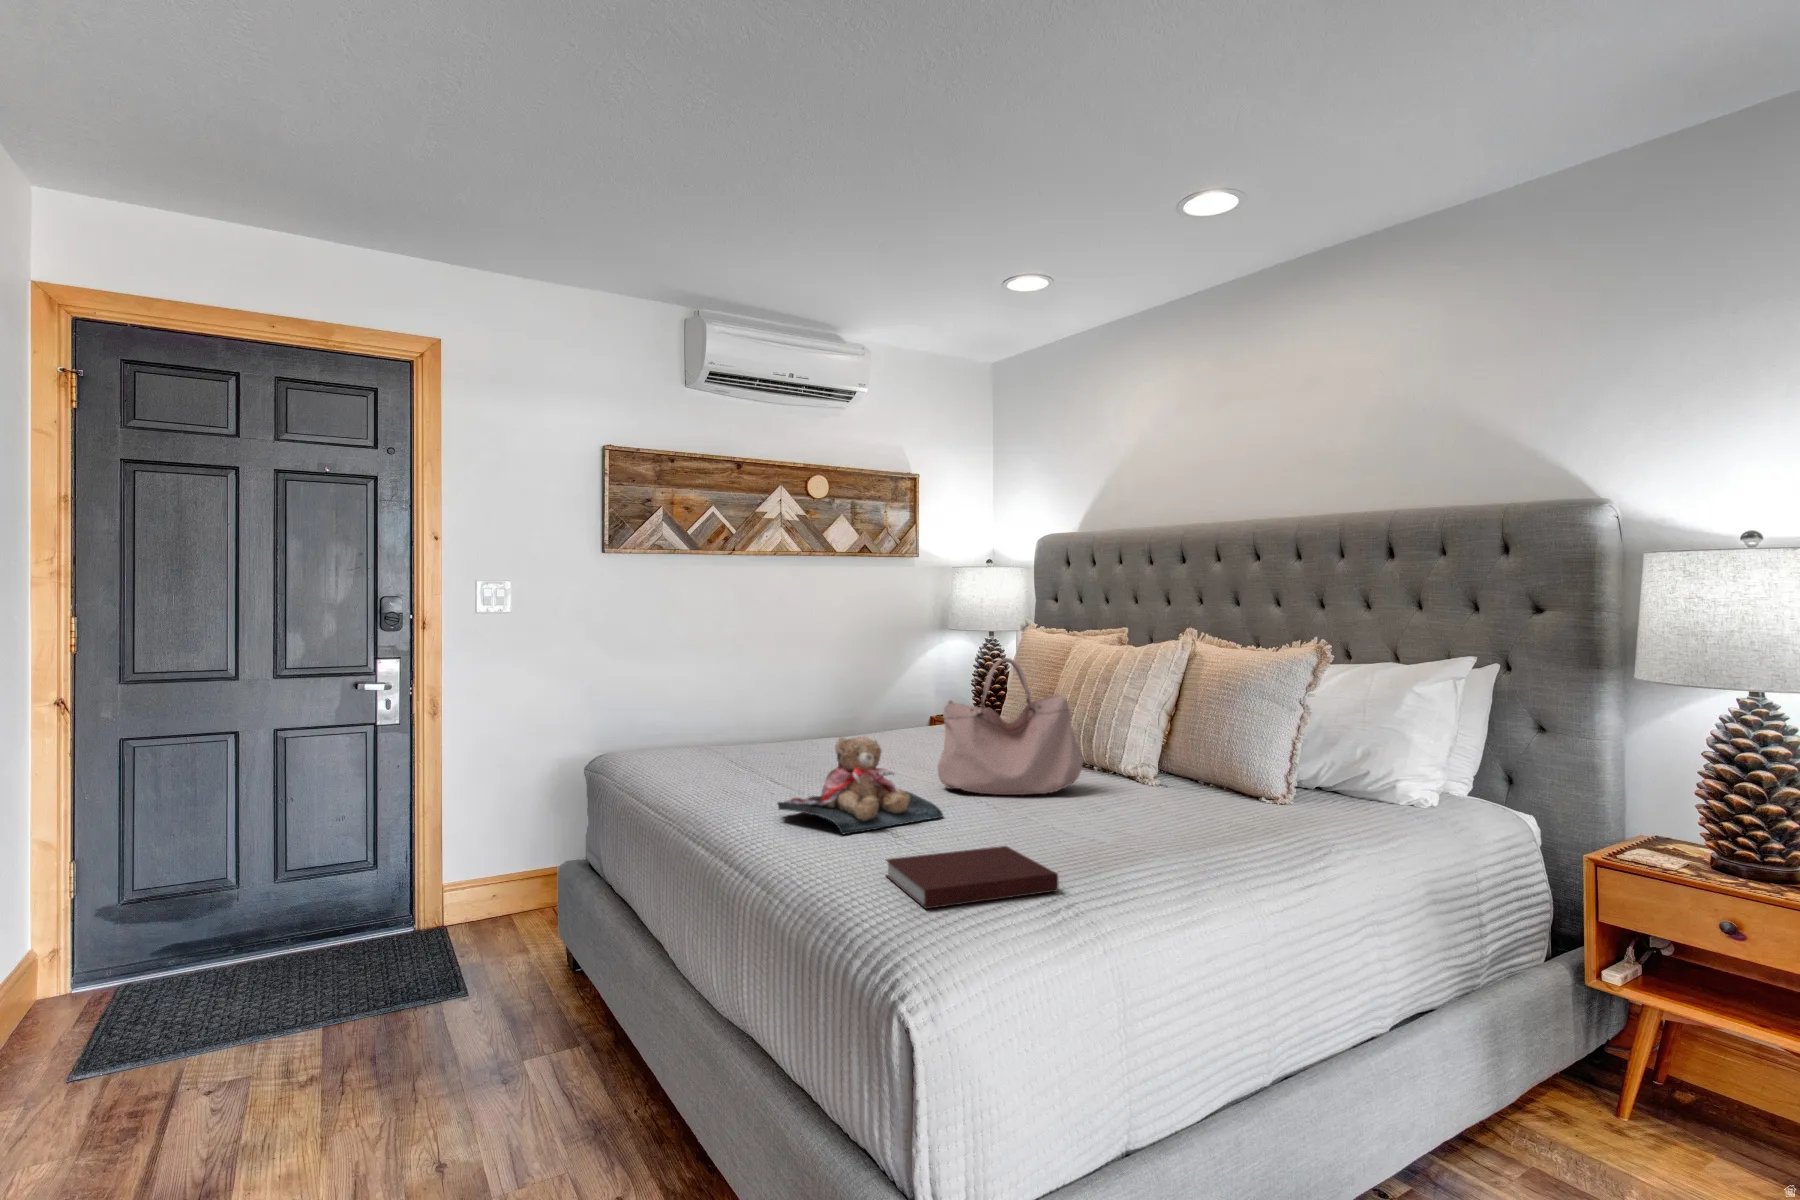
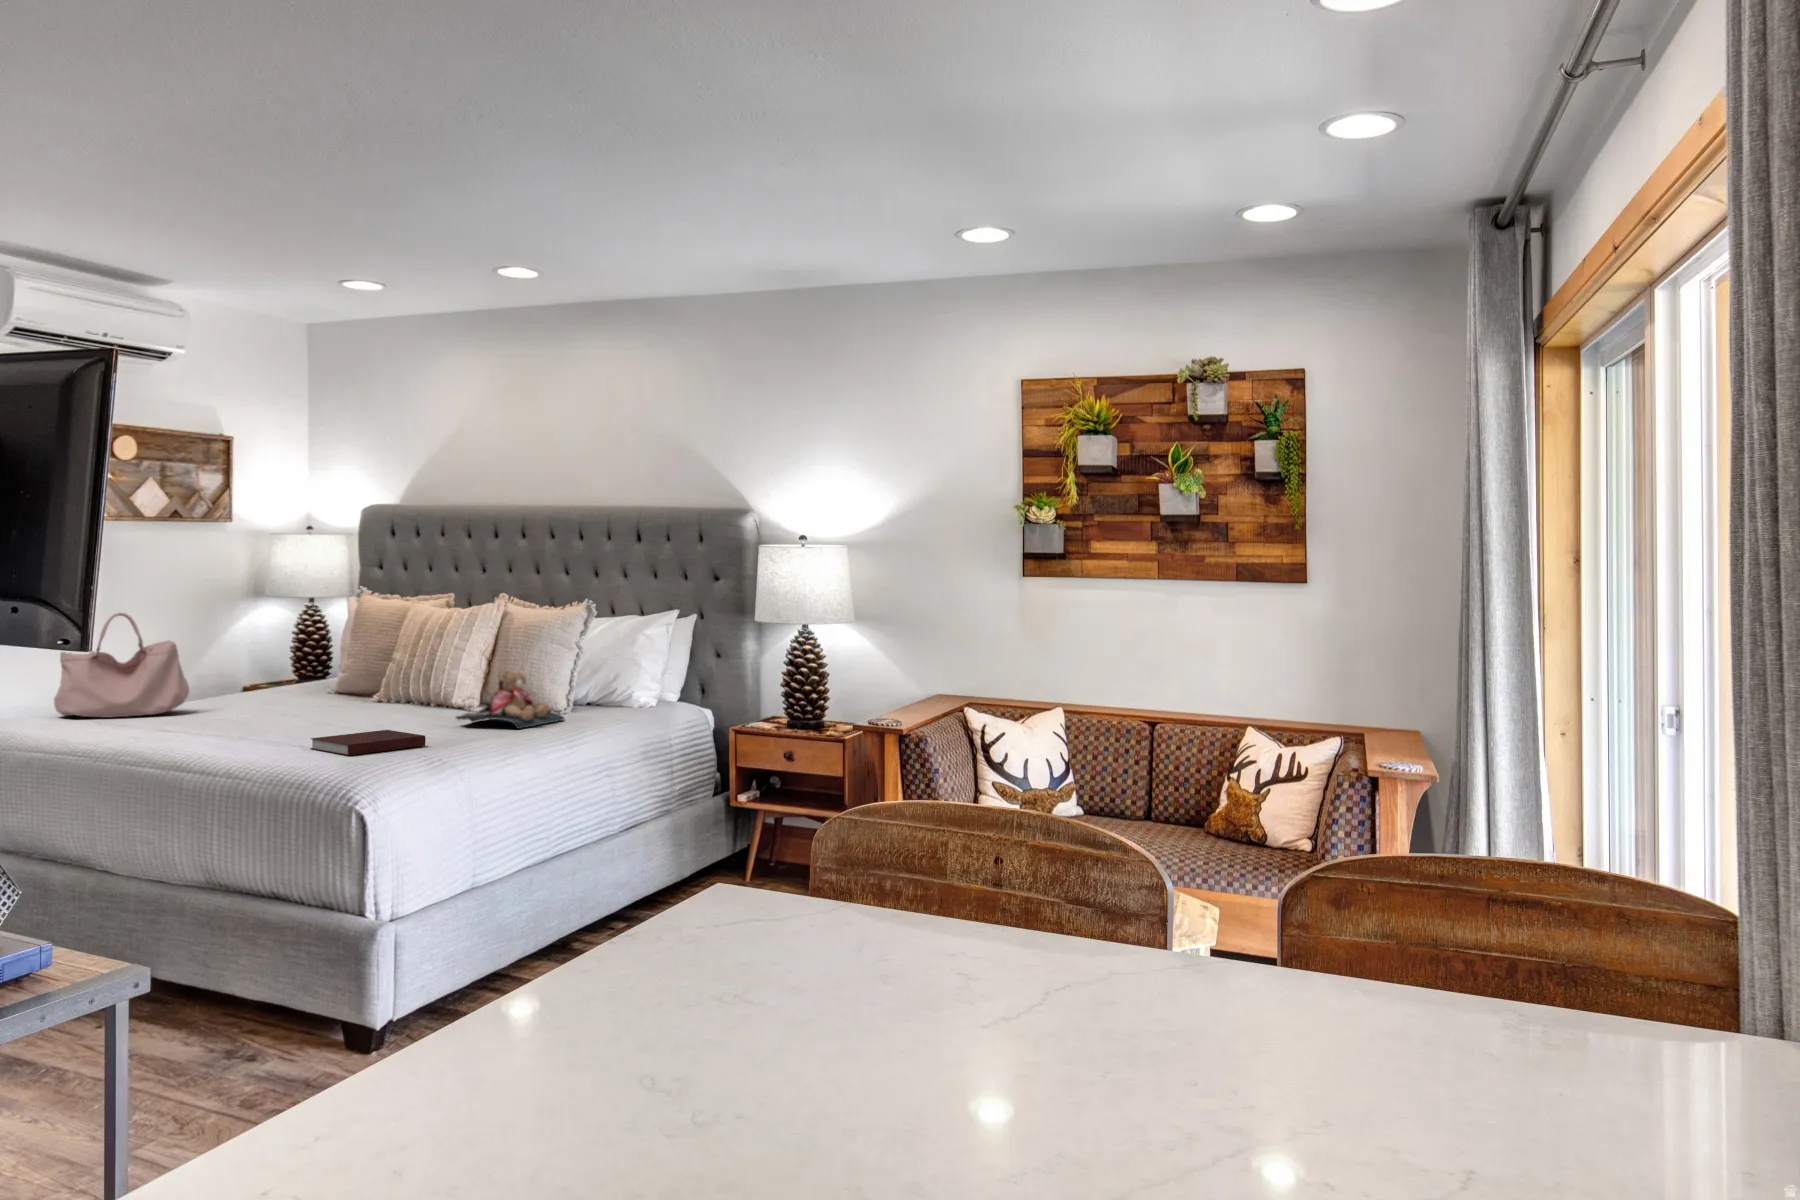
handbag: present [937,658,1083,795] -> present [54,613,189,717]
teddy bear: present [778,737,943,834] -> present [456,670,564,729]

